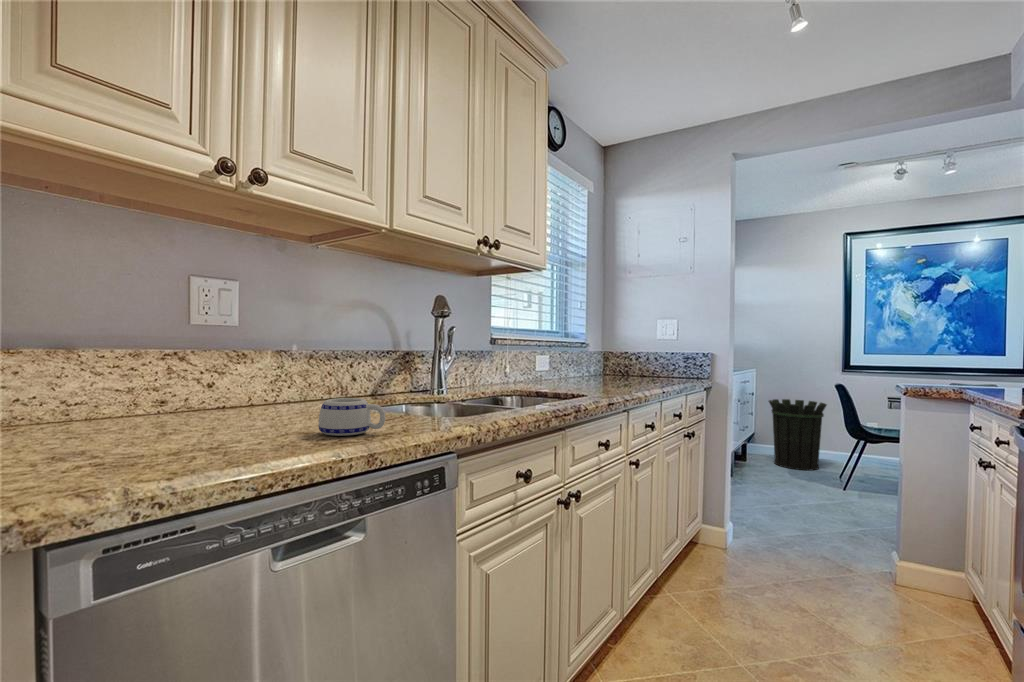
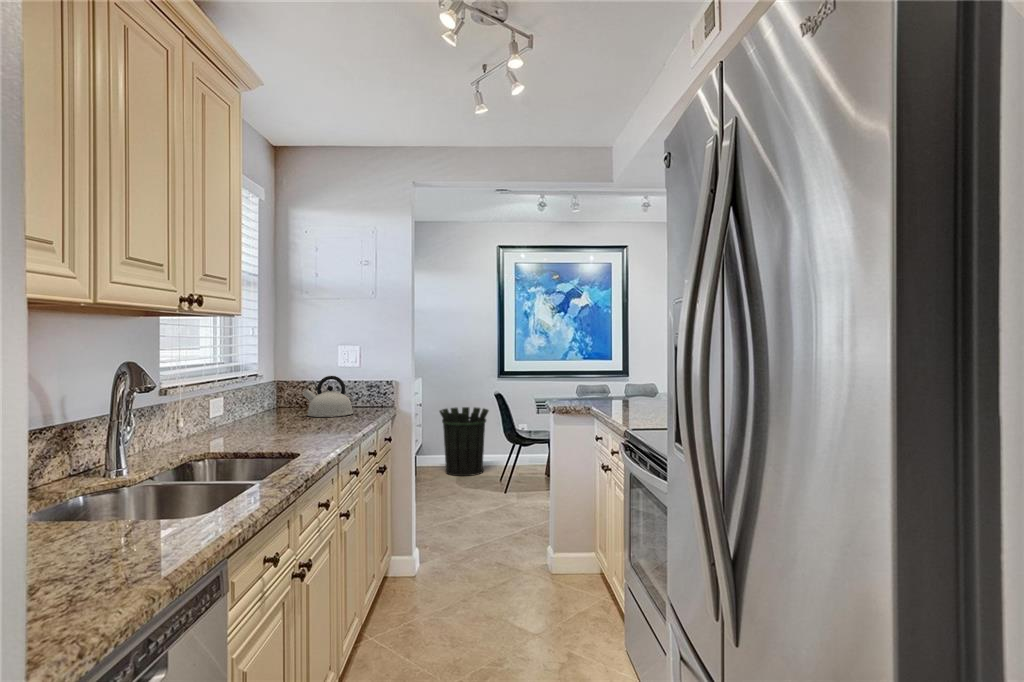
kettle: none [617,345,663,381] -> present [302,376,353,417]
mug: present [318,398,385,436] -> none [66,520,151,570]

